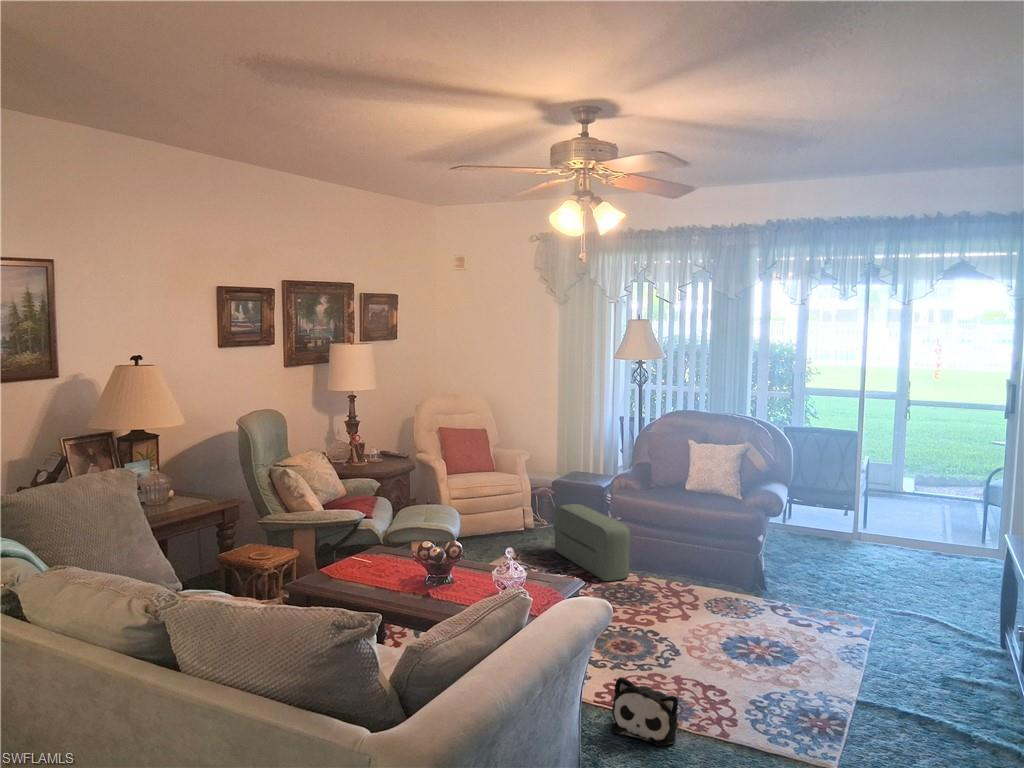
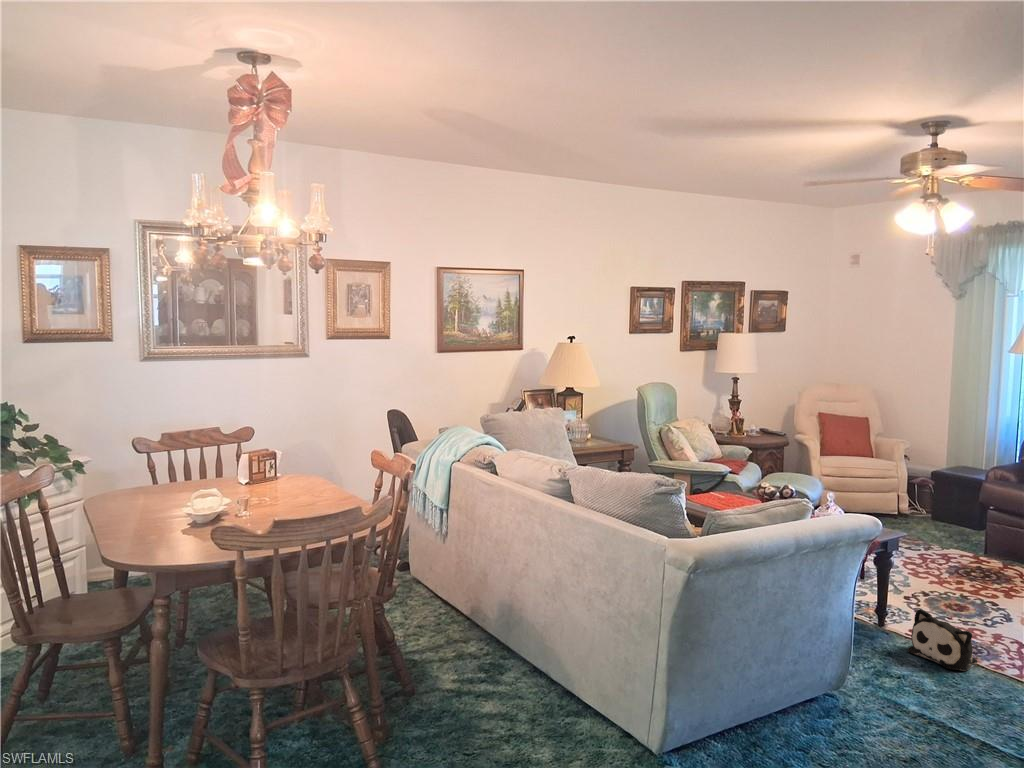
pouf: present [555,504,631,581] -> none [921,490,996,564]

